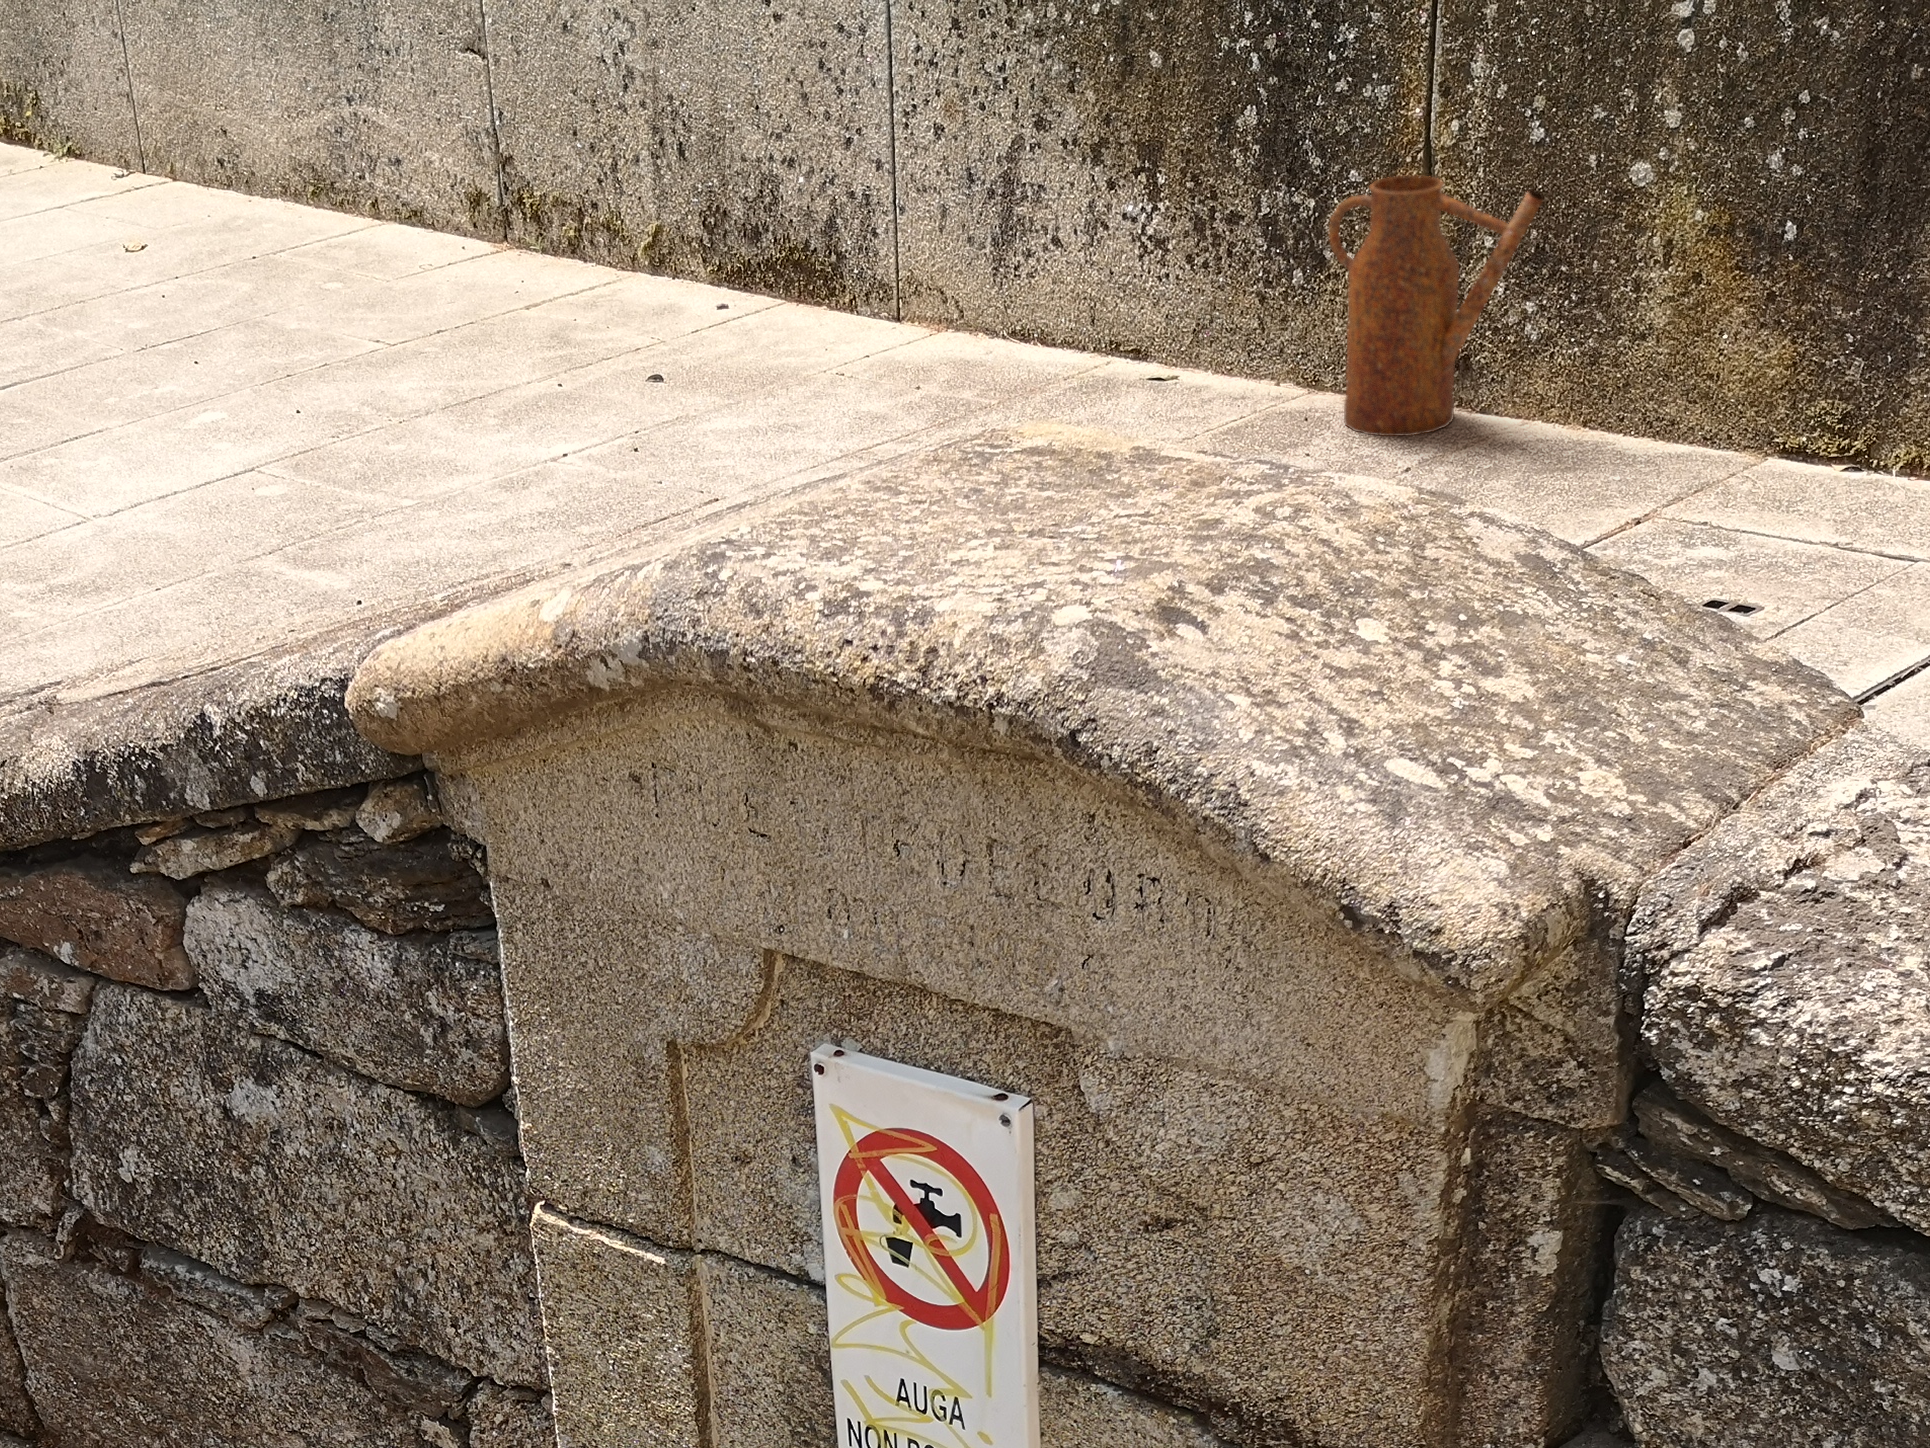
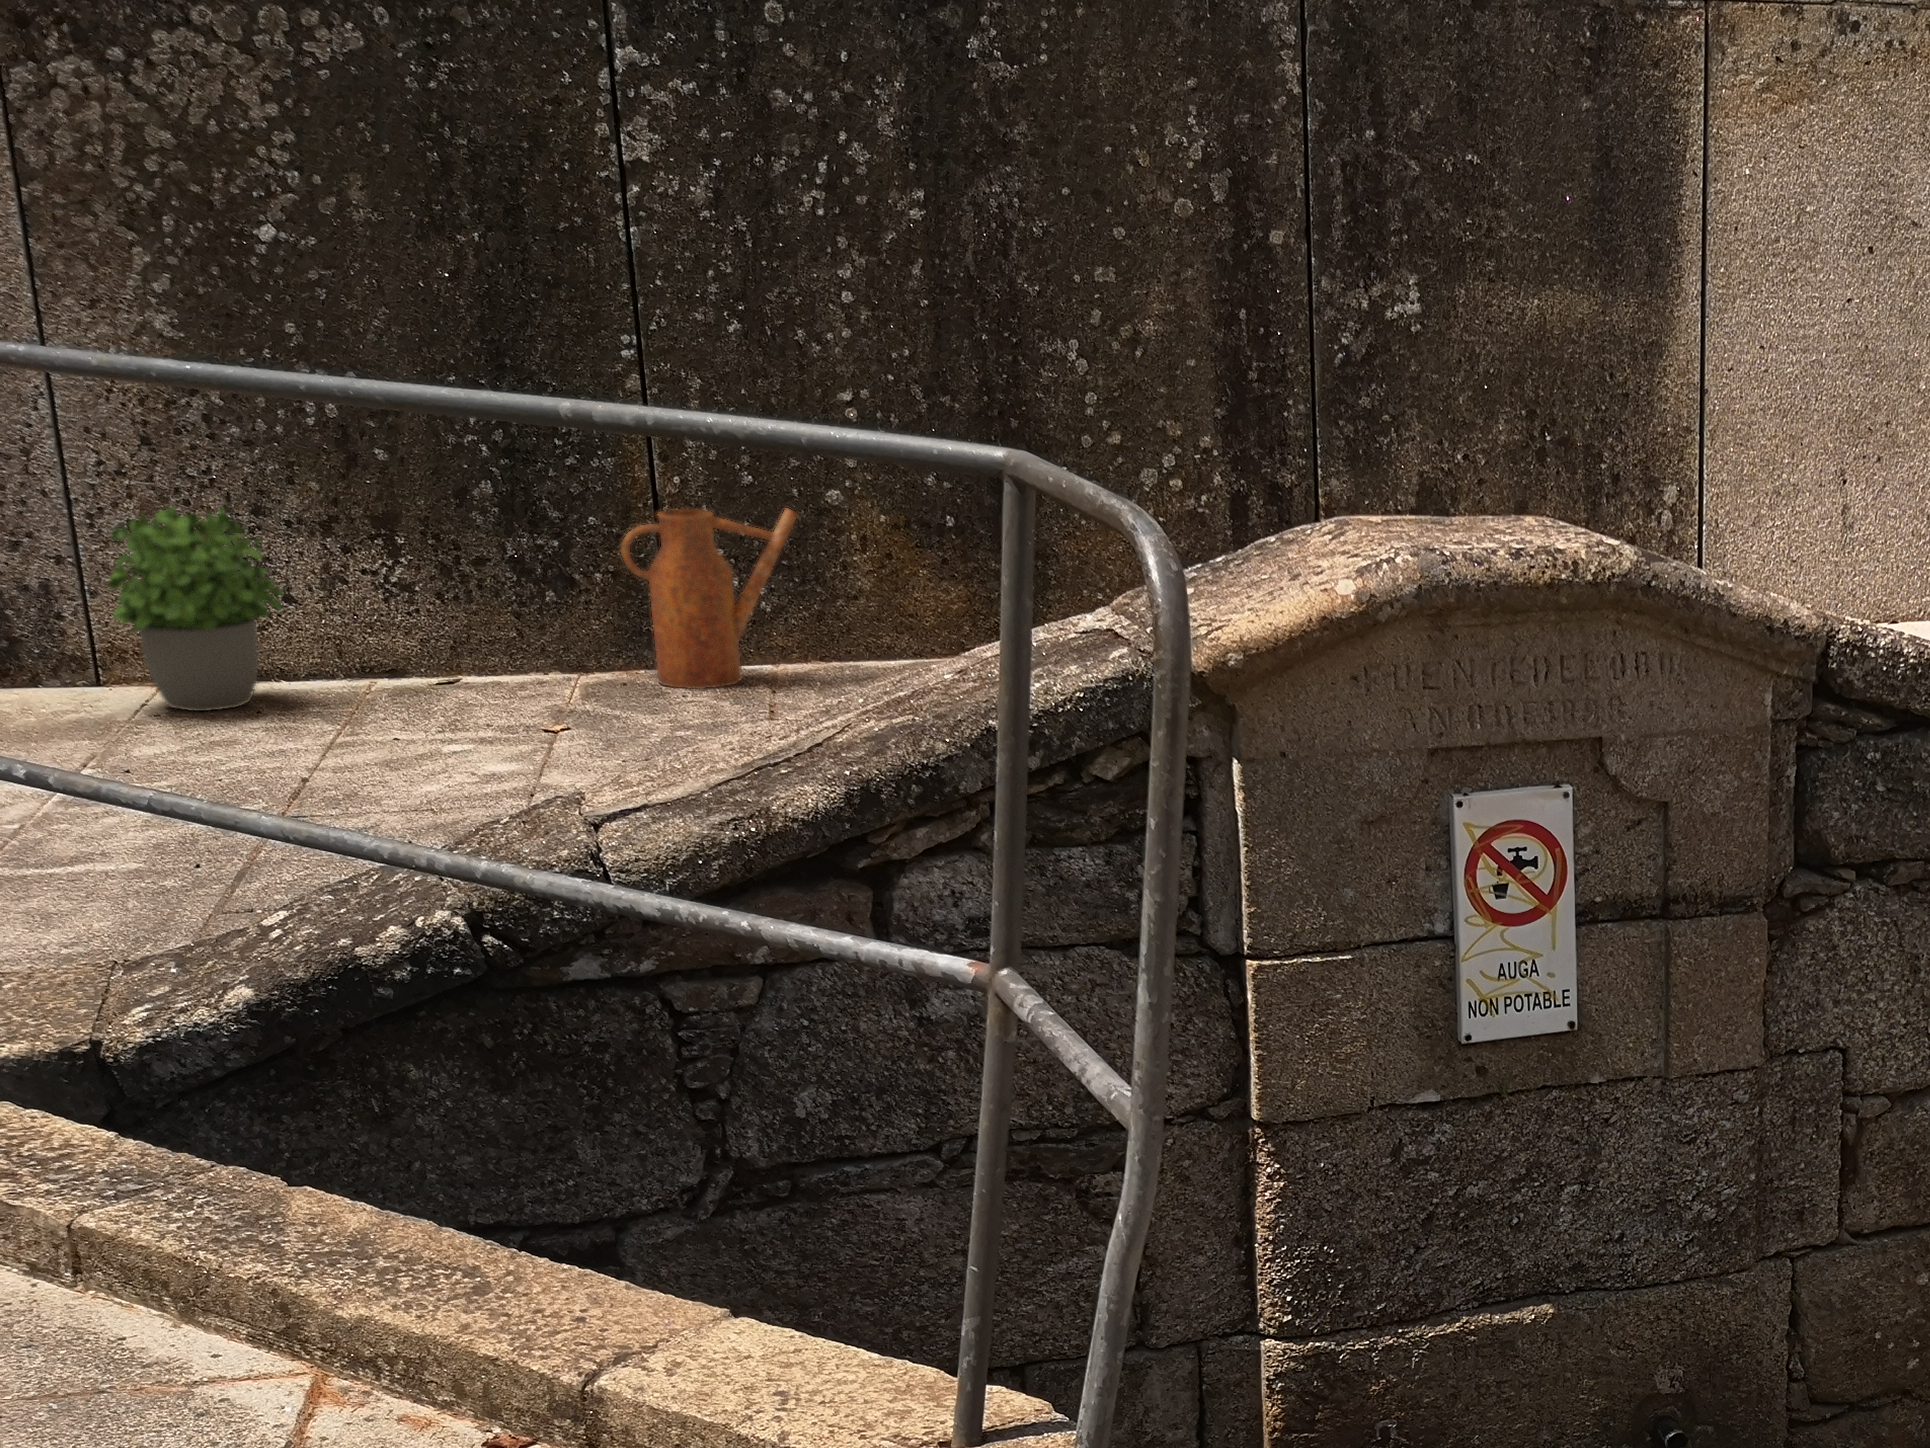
potted plant: none [822,120,998,371] -> present [107,506,283,711]

